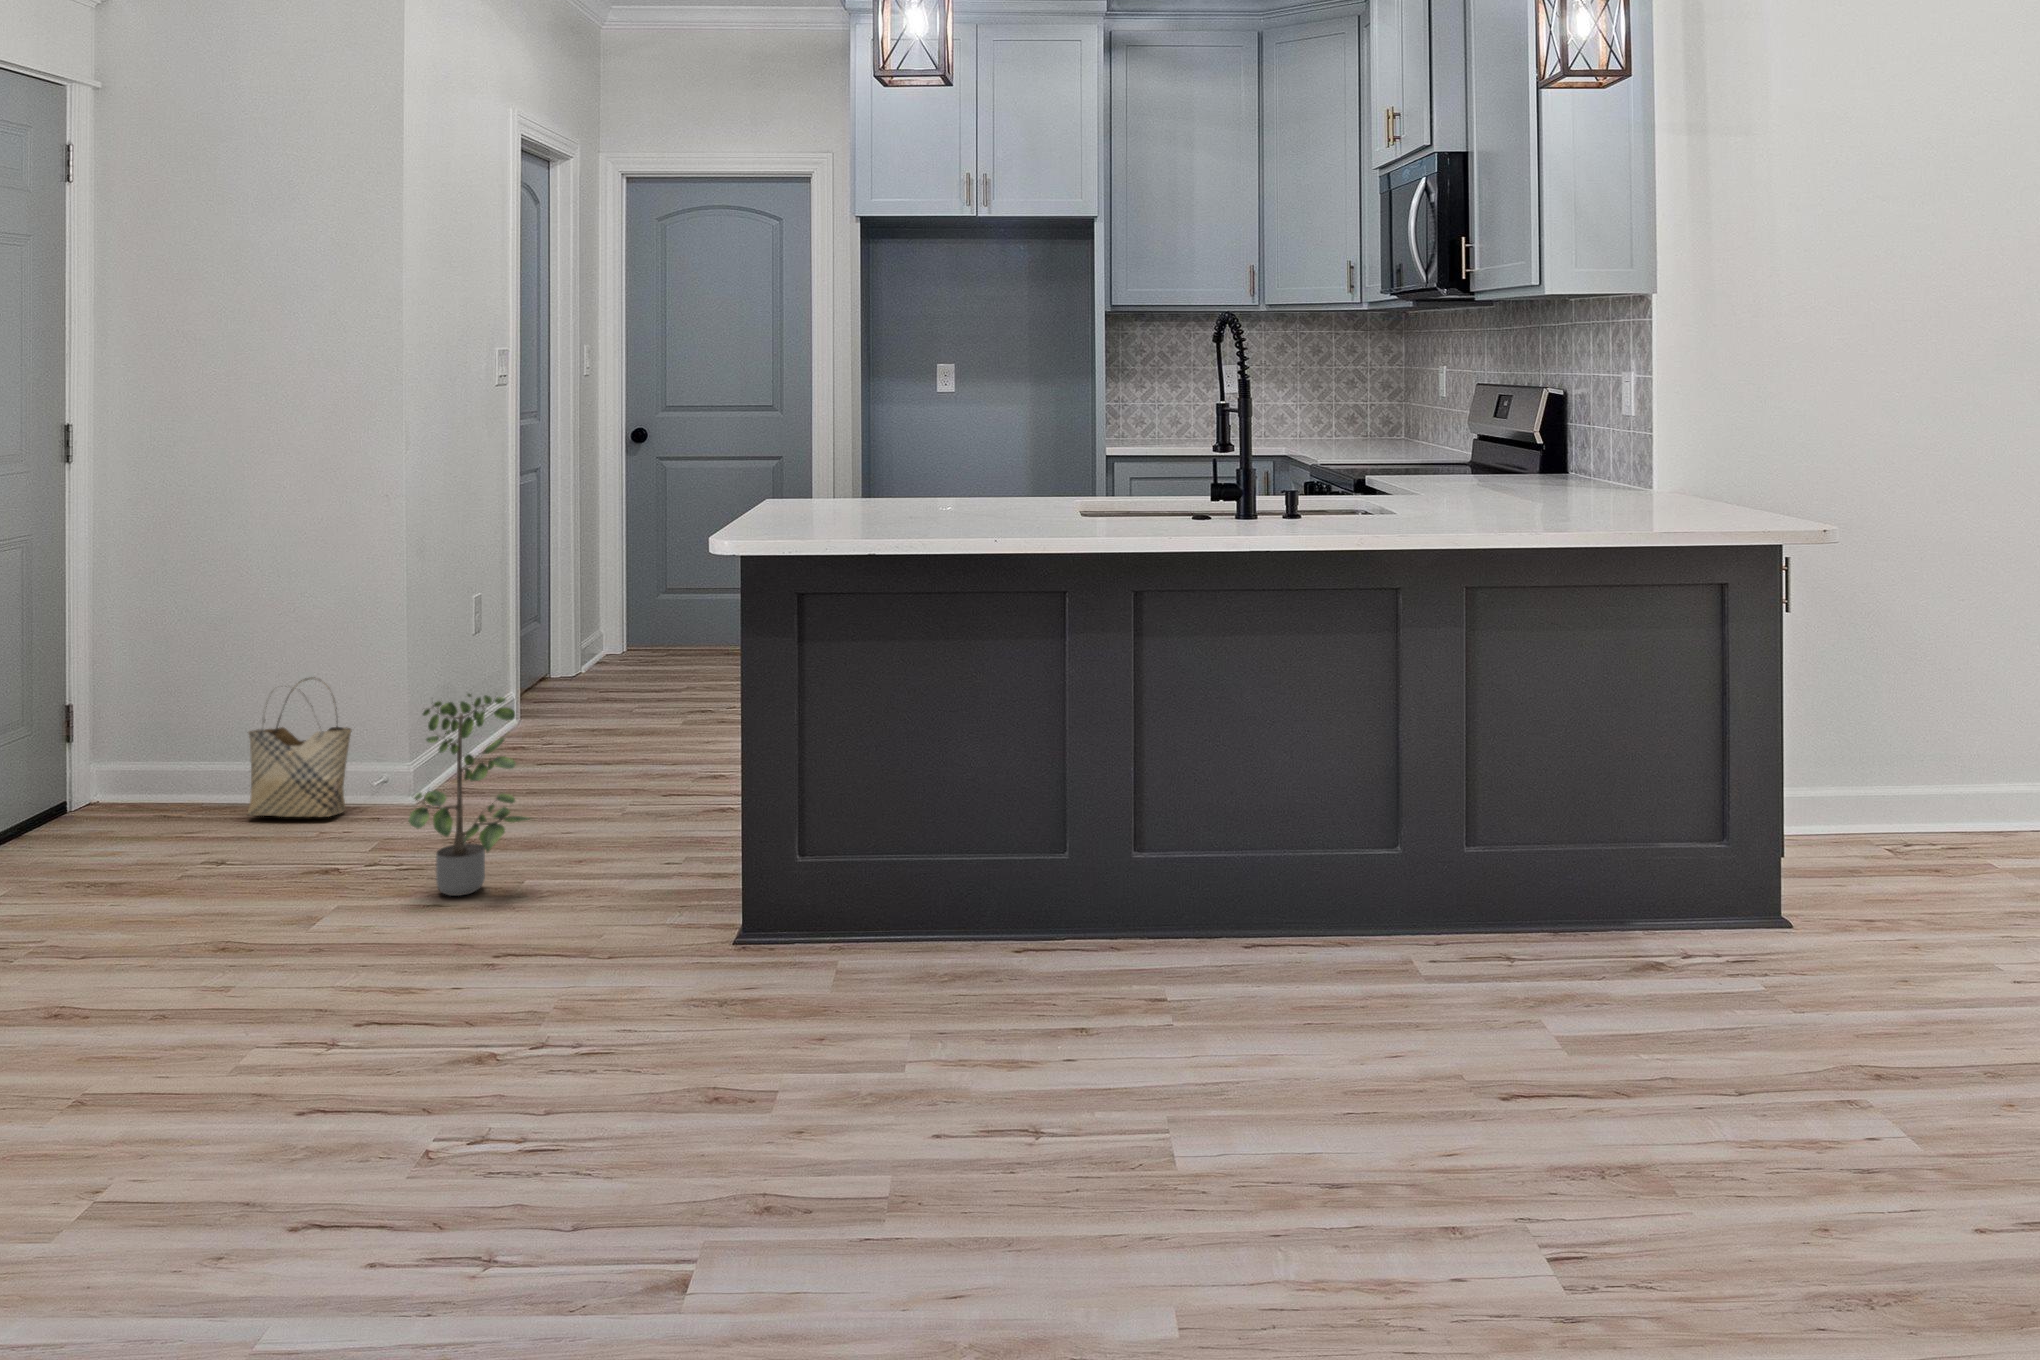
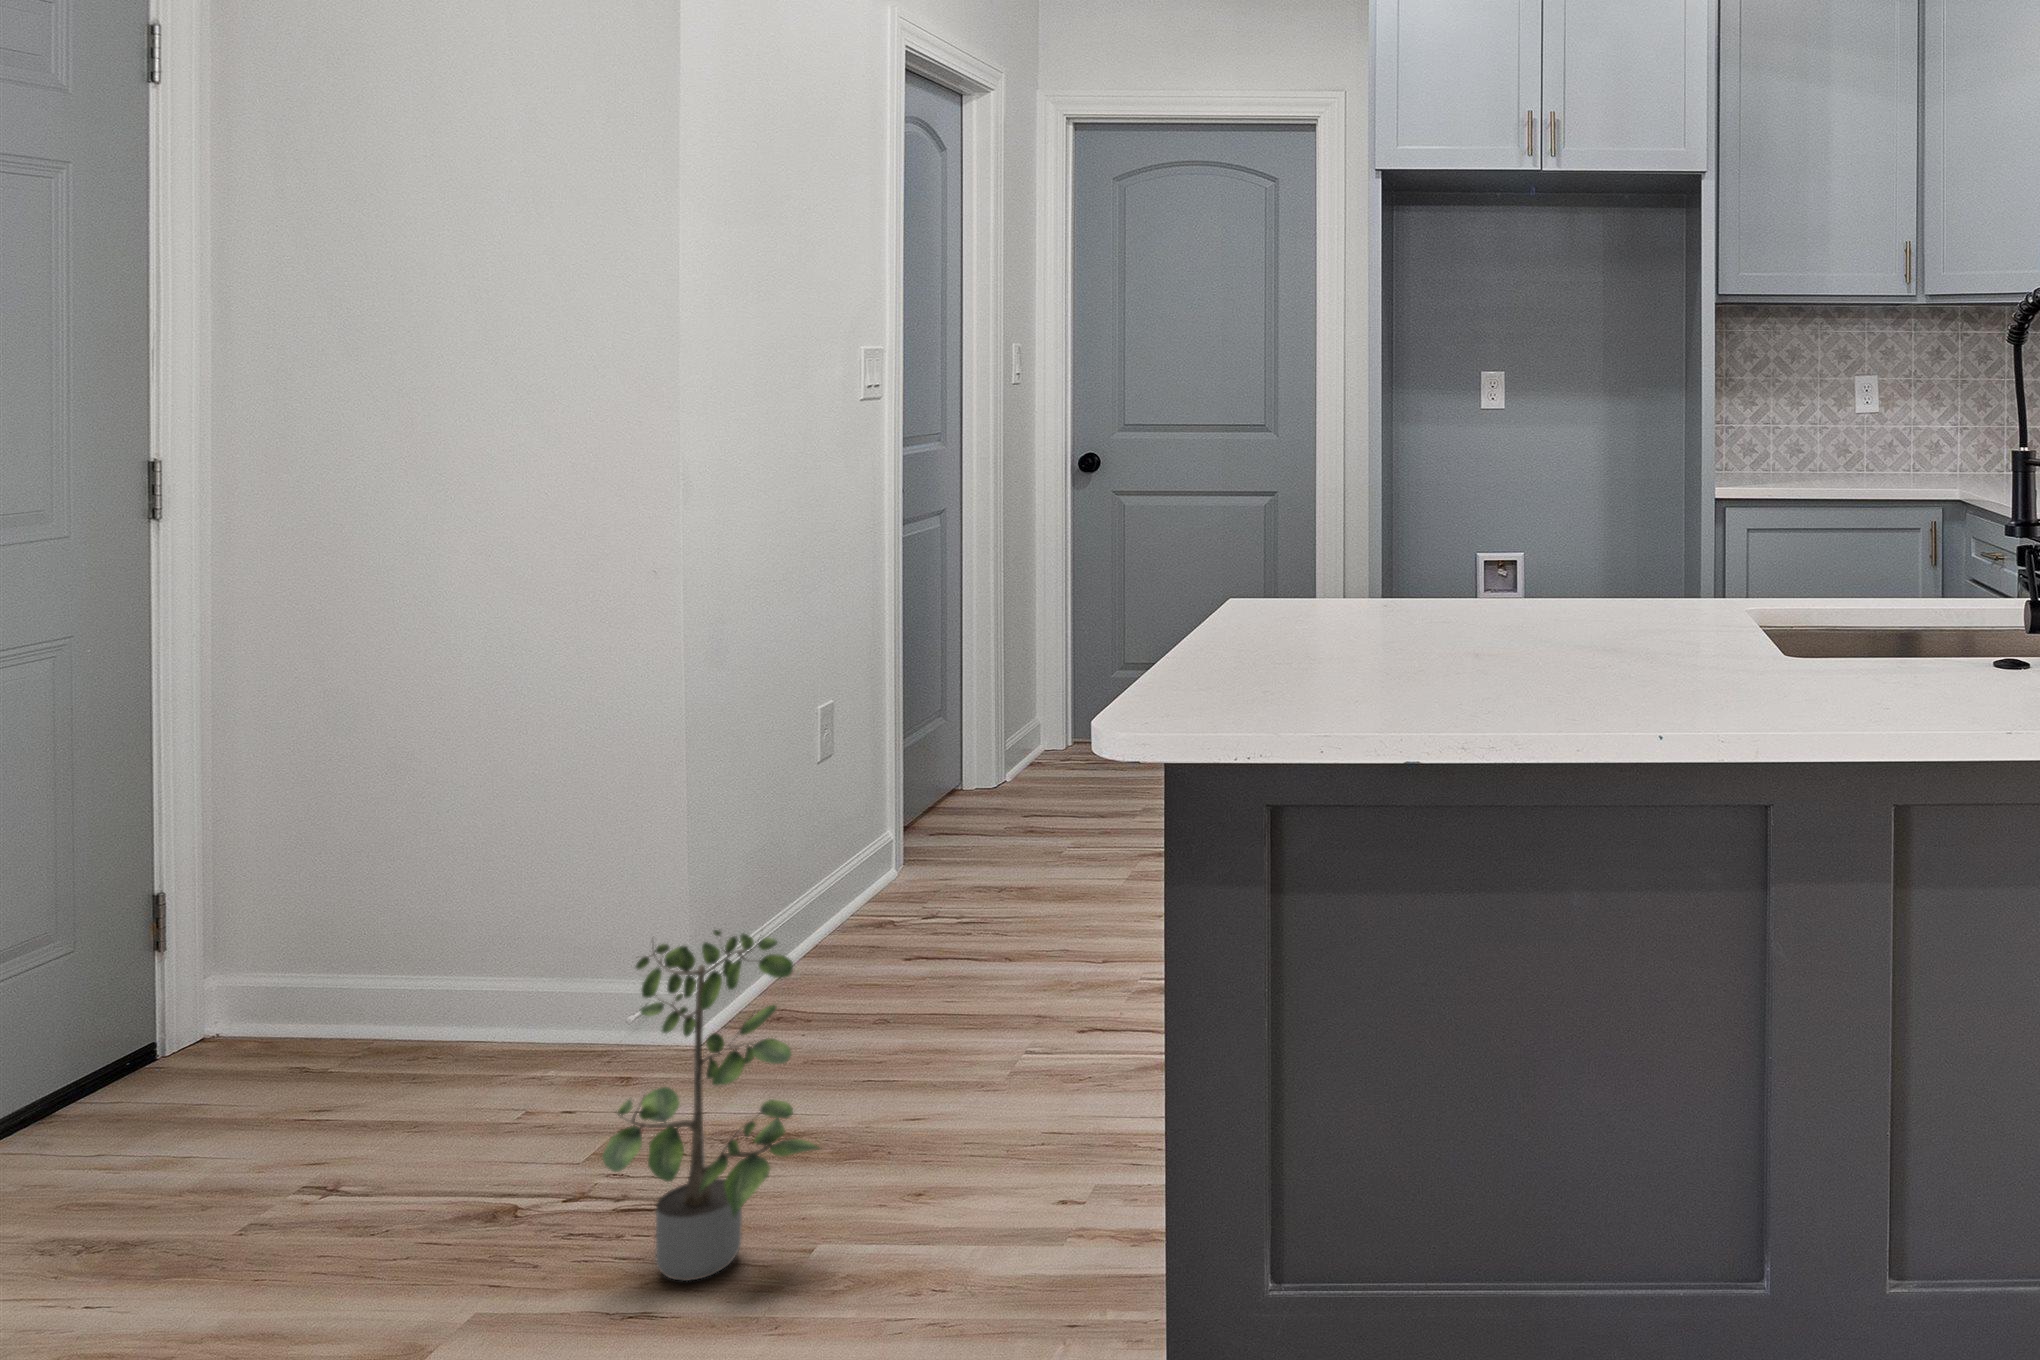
woven basket: present [248,677,351,817] -> none [422,850,592,1076]

